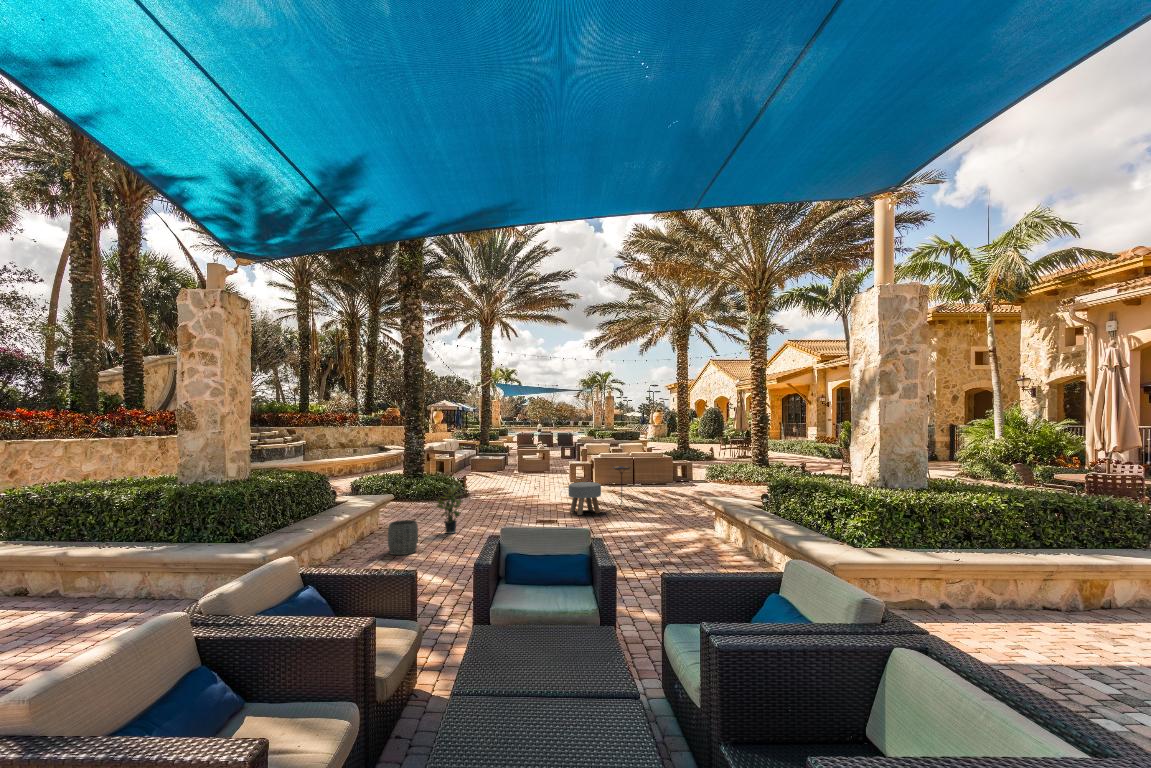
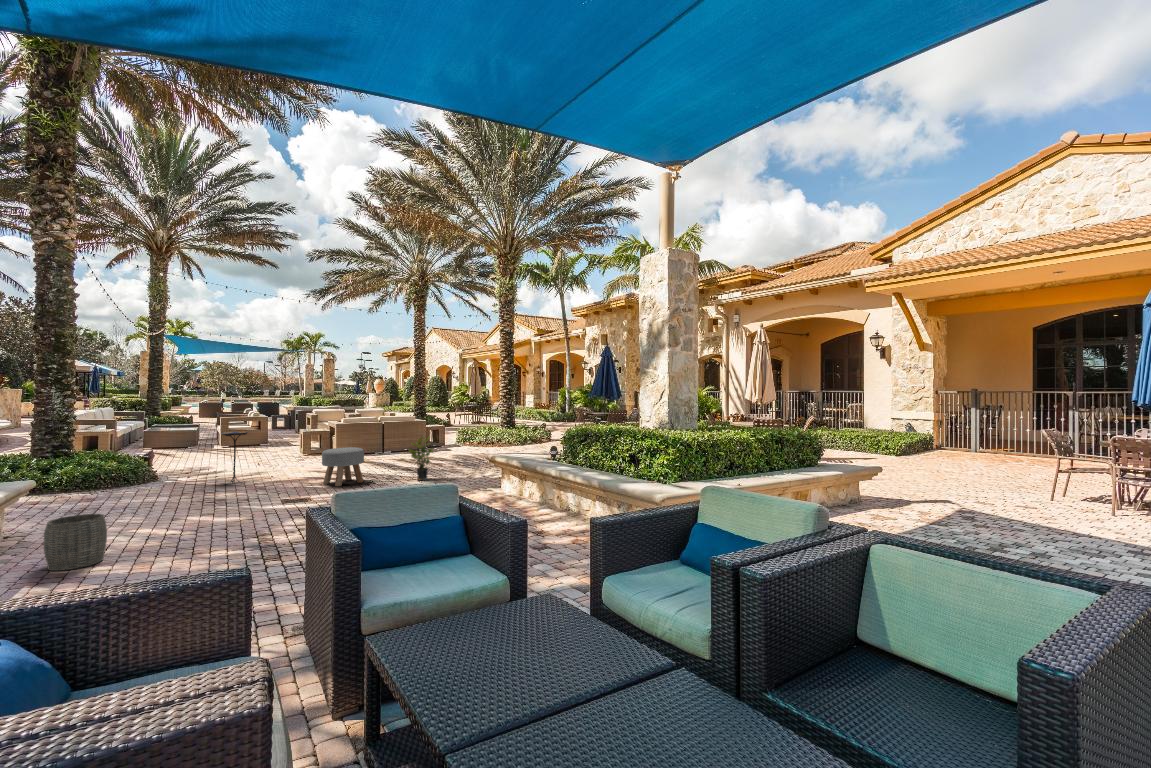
side table: present [613,466,630,506] -> present [221,432,248,483]
potted plant: present [437,485,463,534] -> present [409,436,433,480]

